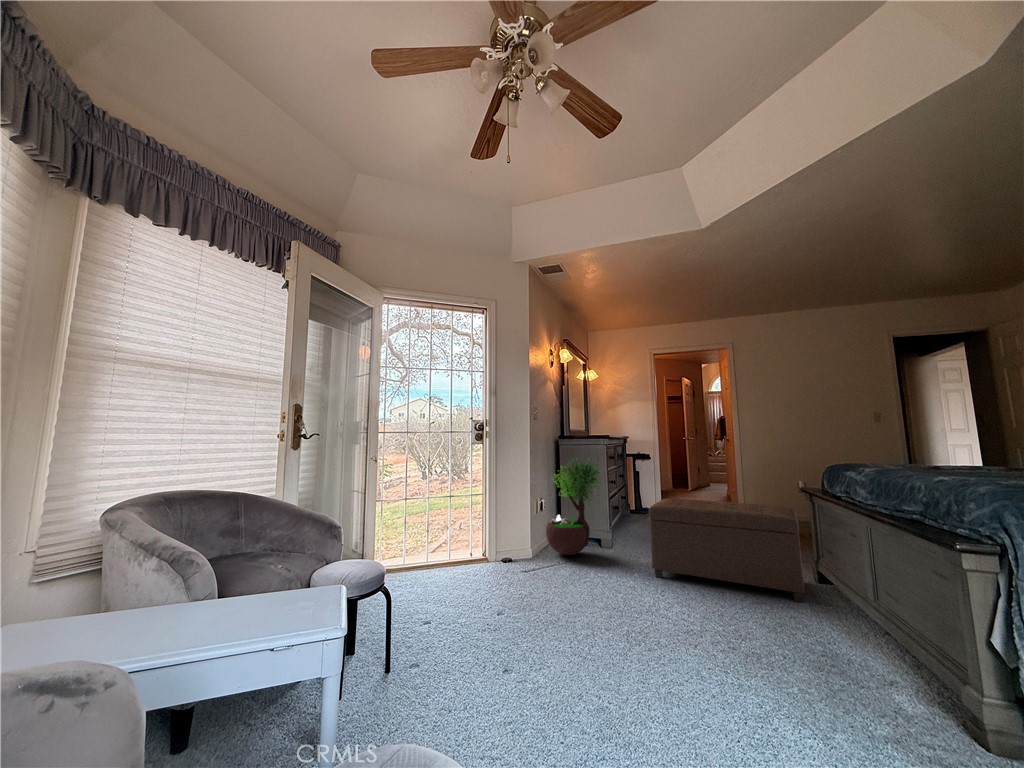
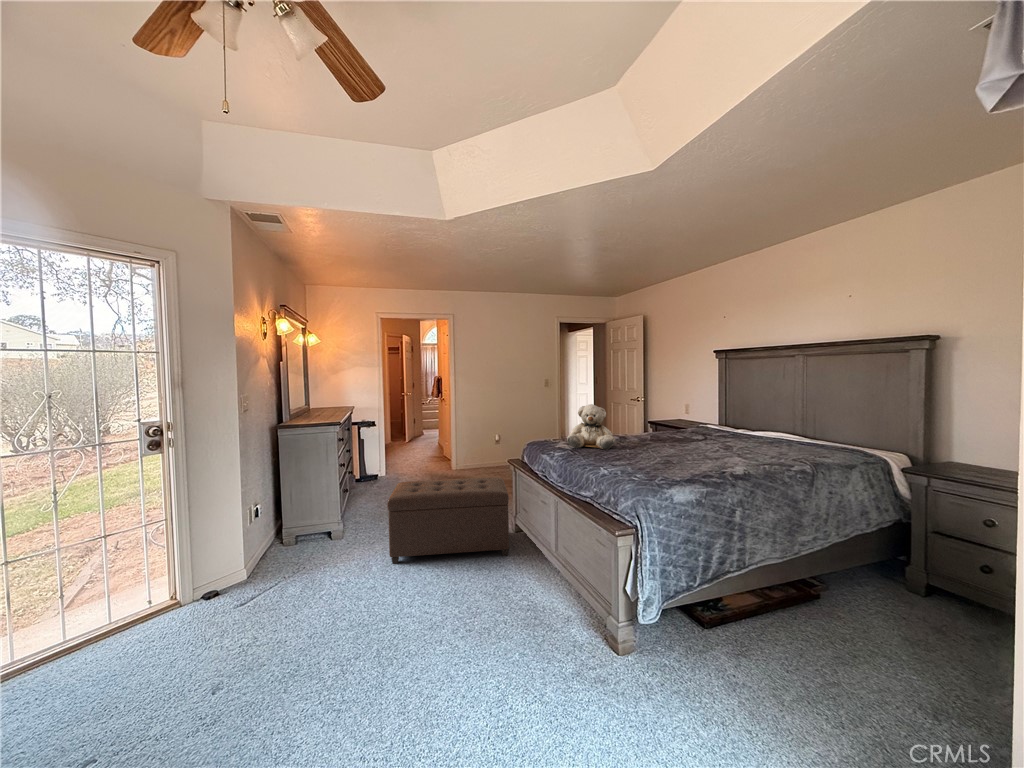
teddy bear: none [894,413,992,475] -> present [567,404,615,450]
potted tree: present [546,457,601,555] -> none [264,448,335,561]

